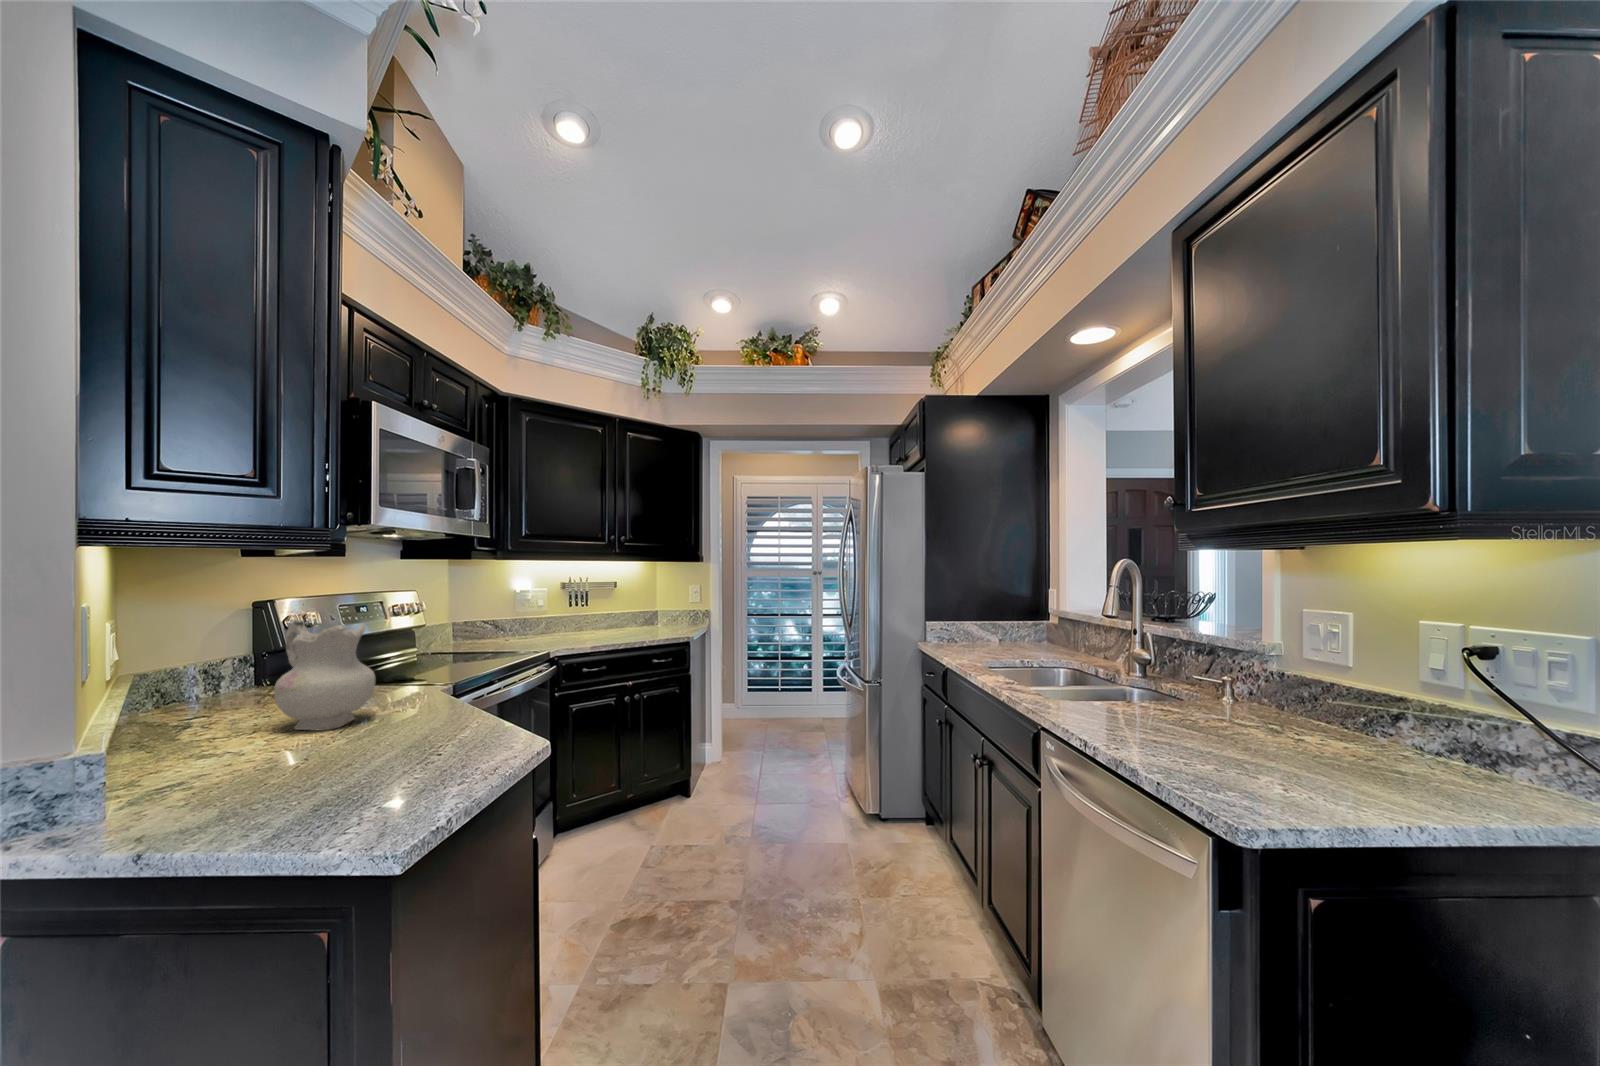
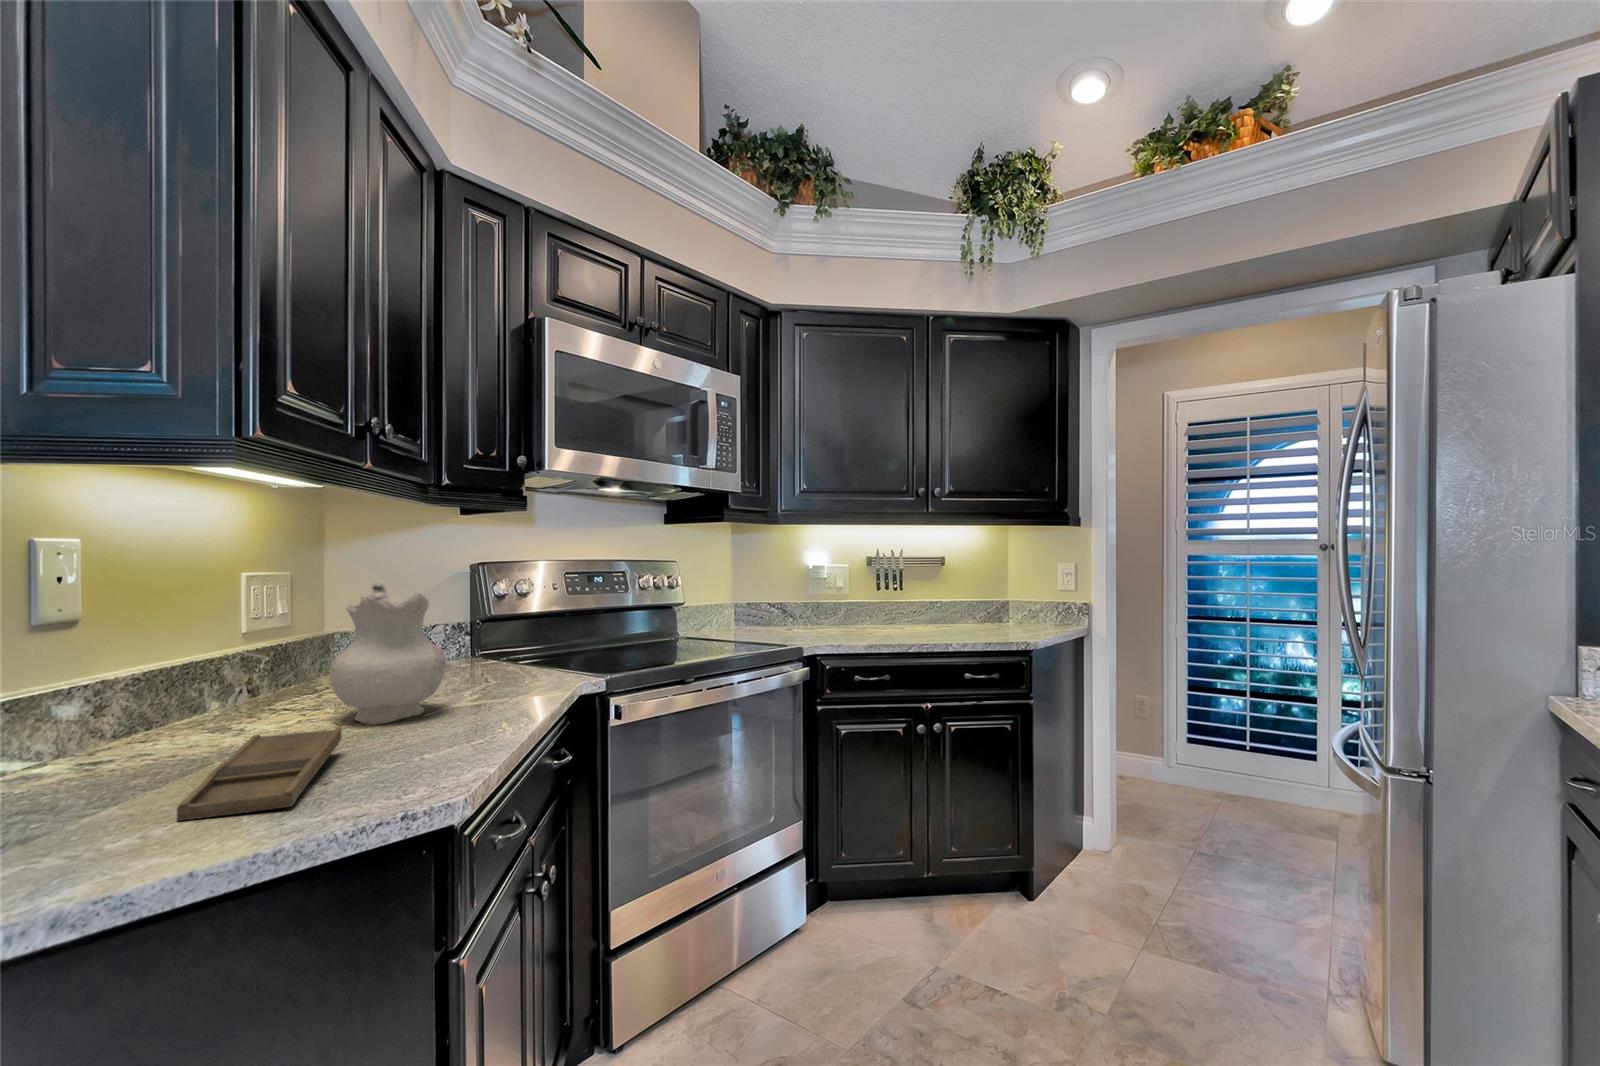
tray: none [298,723,428,781] -> present [177,727,342,821]

